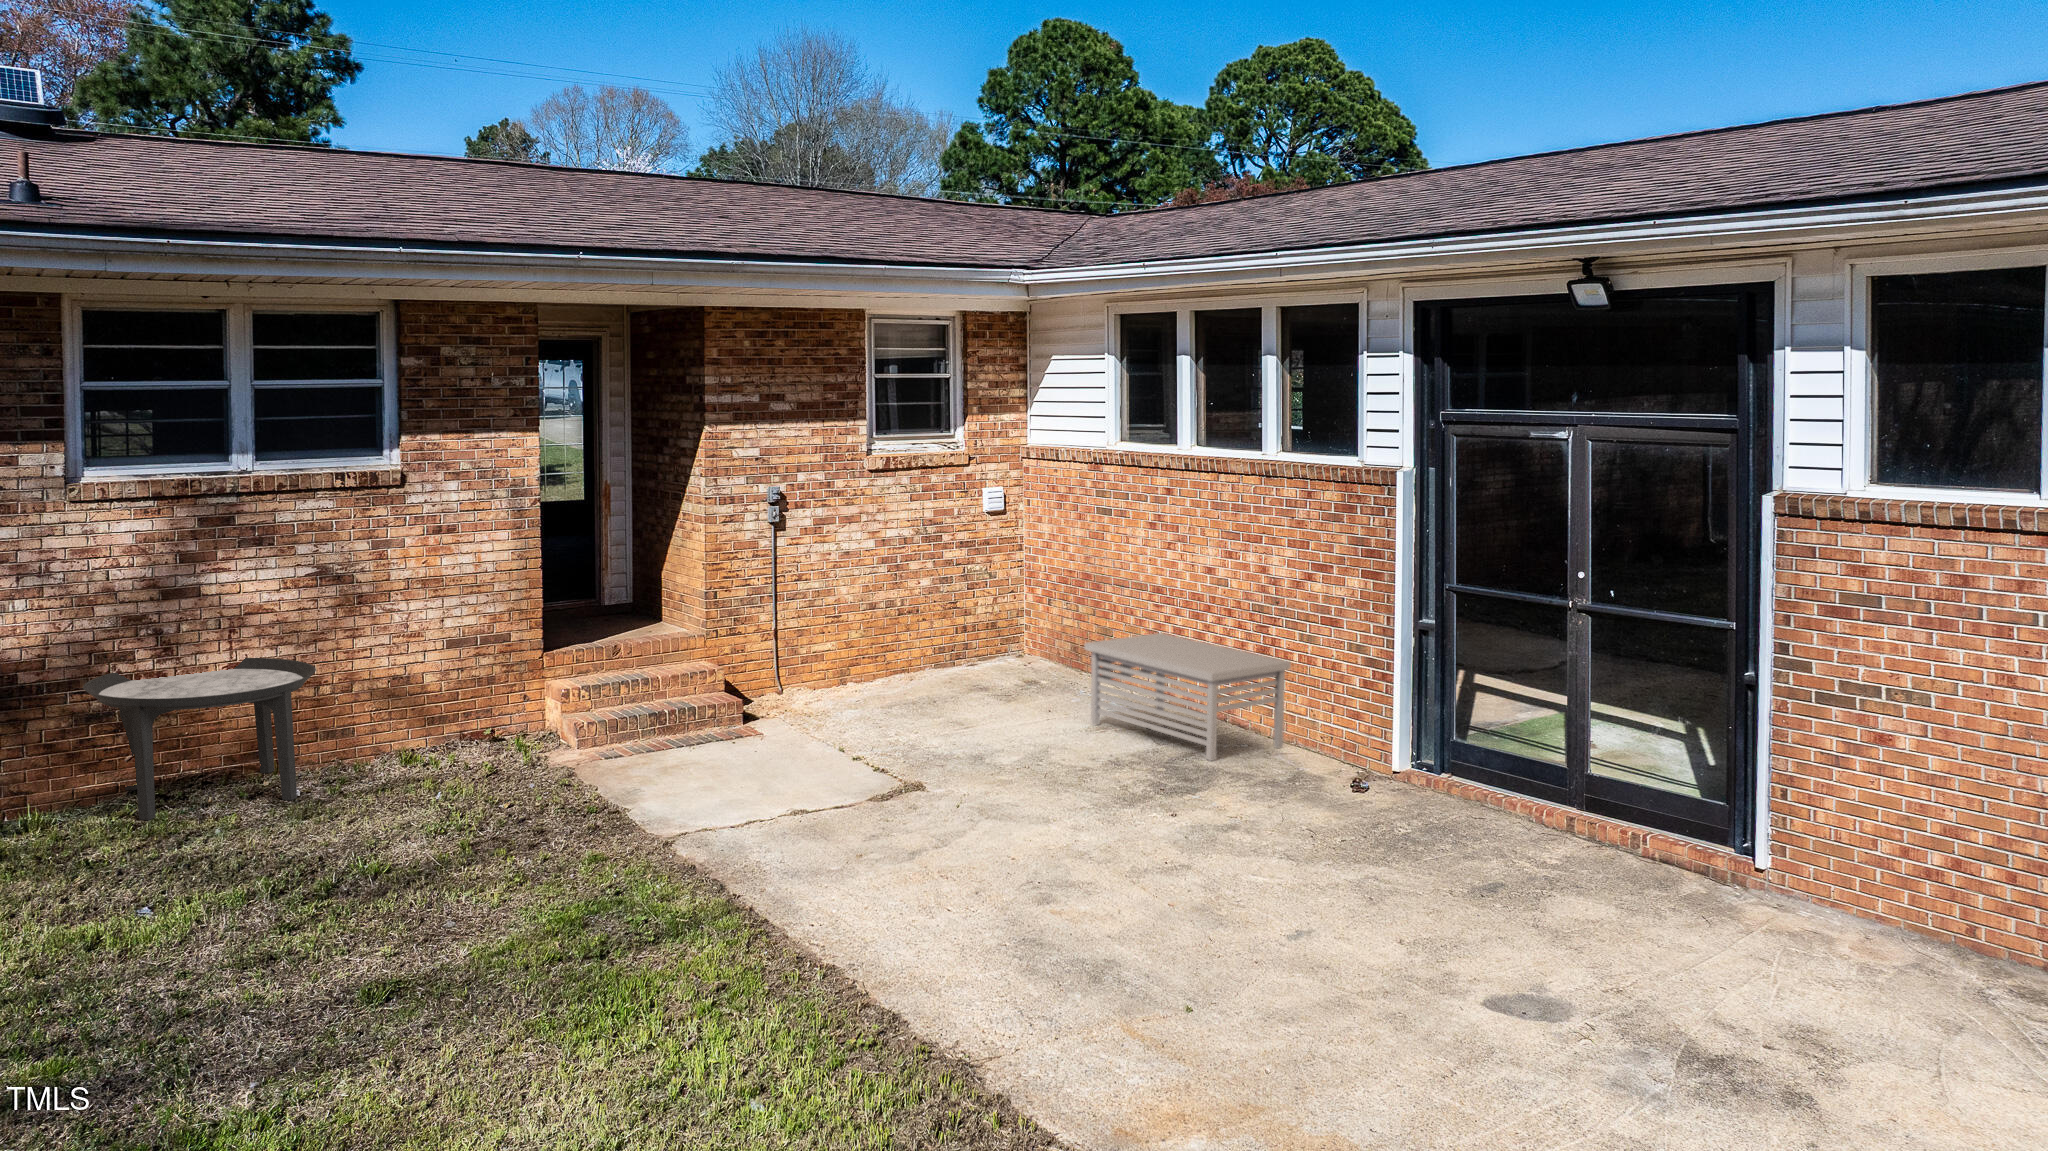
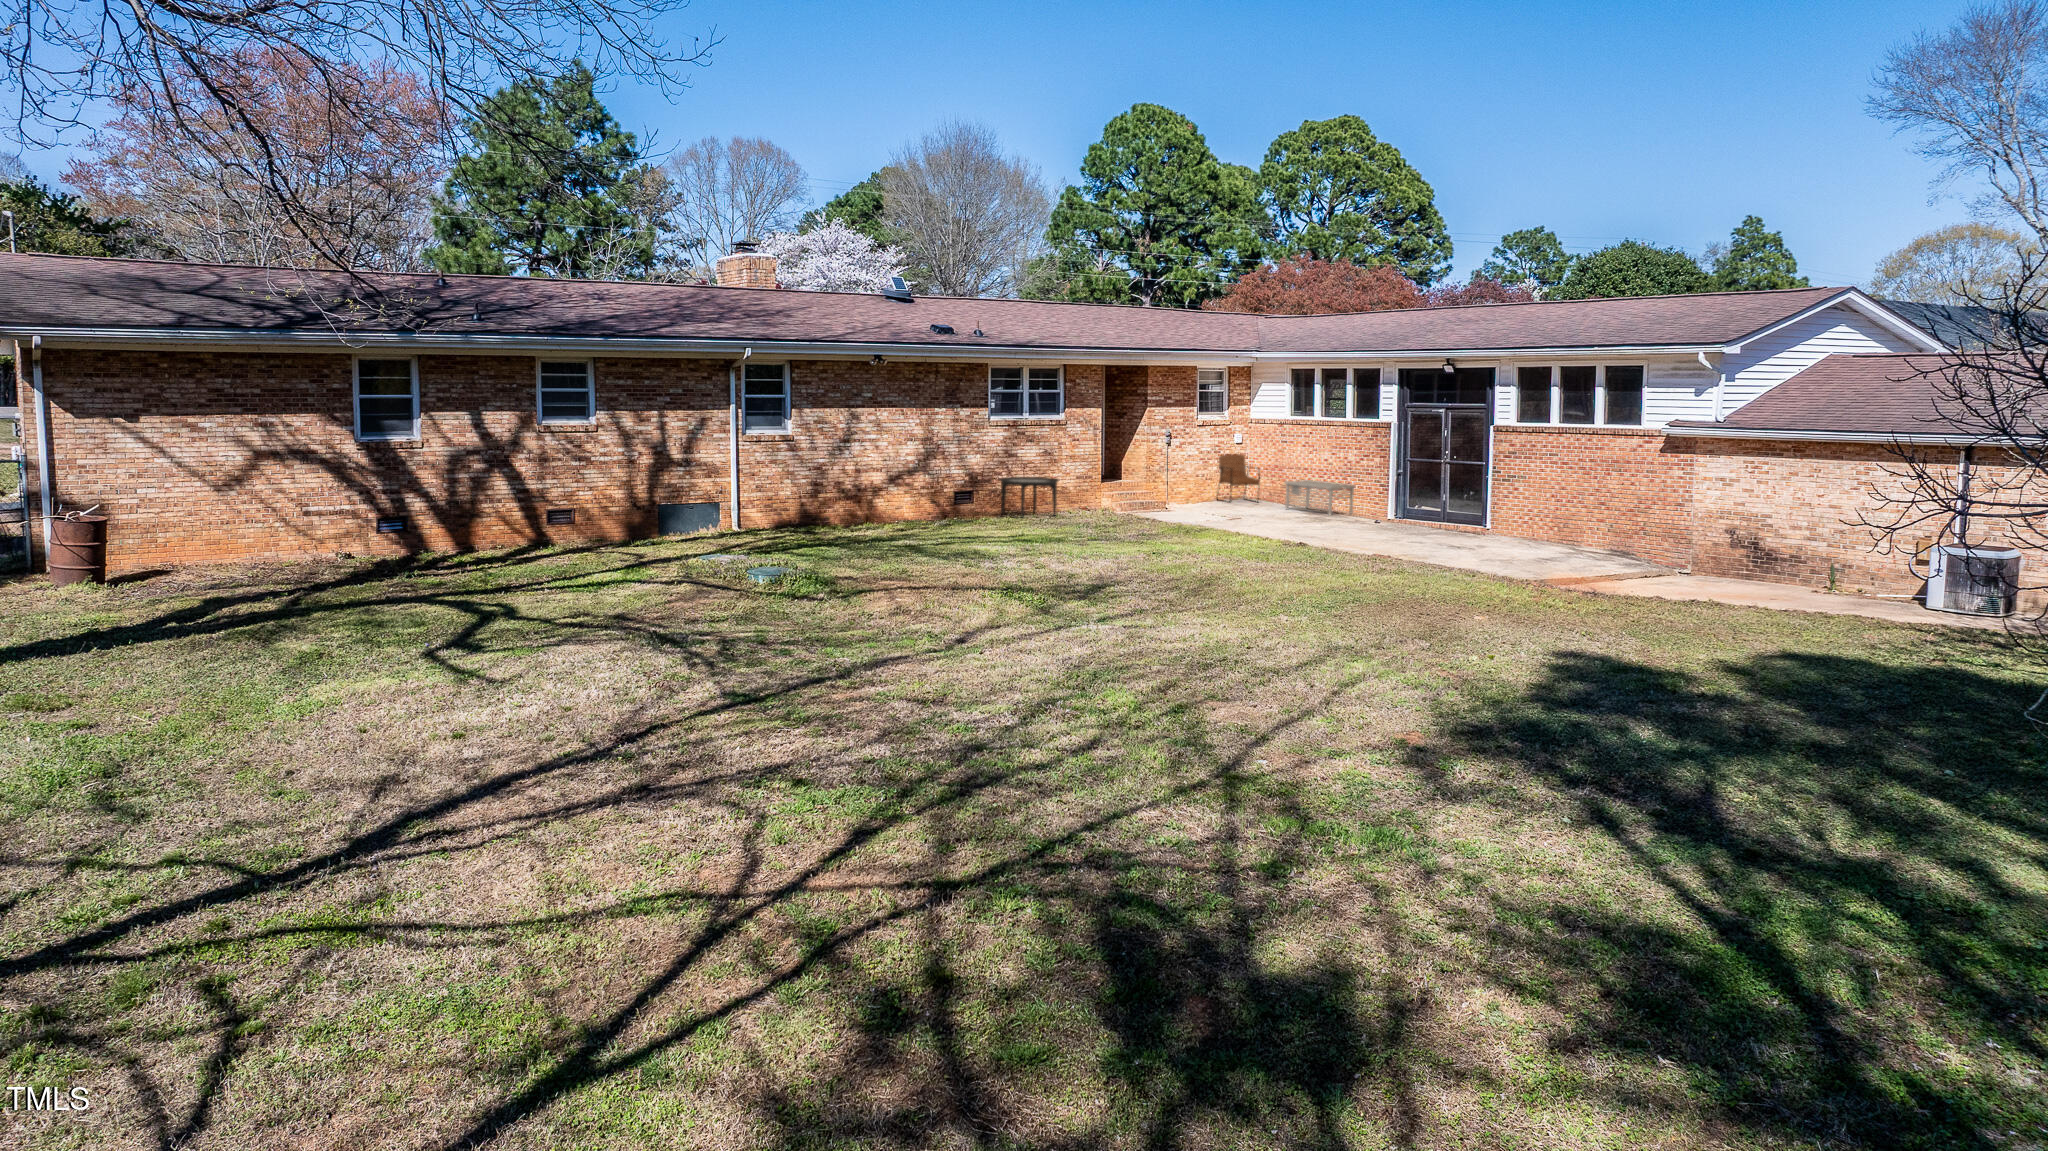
chair: none [930,548,1038,689] -> present [1217,454,1260,502]

